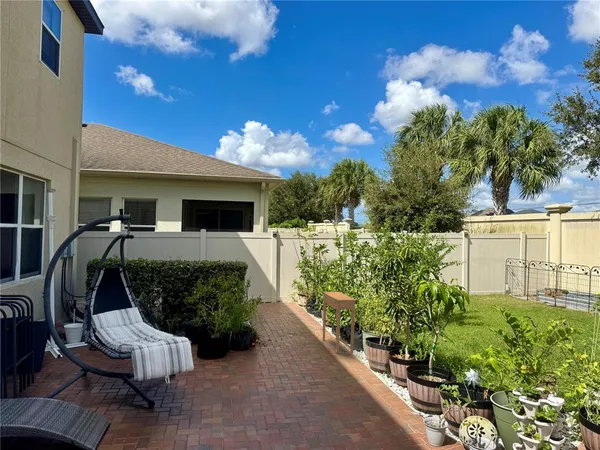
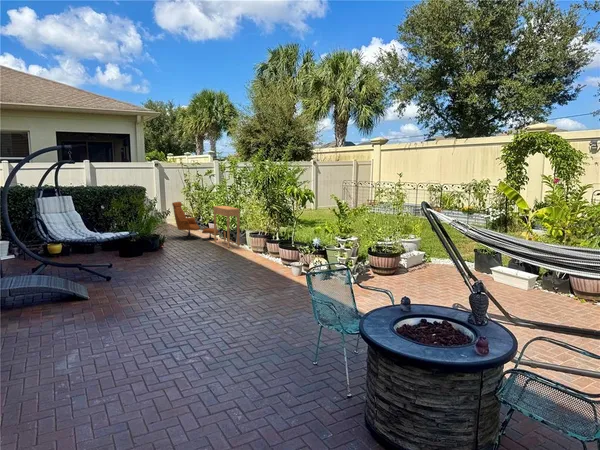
lounge chair: none [277,282,330,337] -> present [172,202,218,239]

